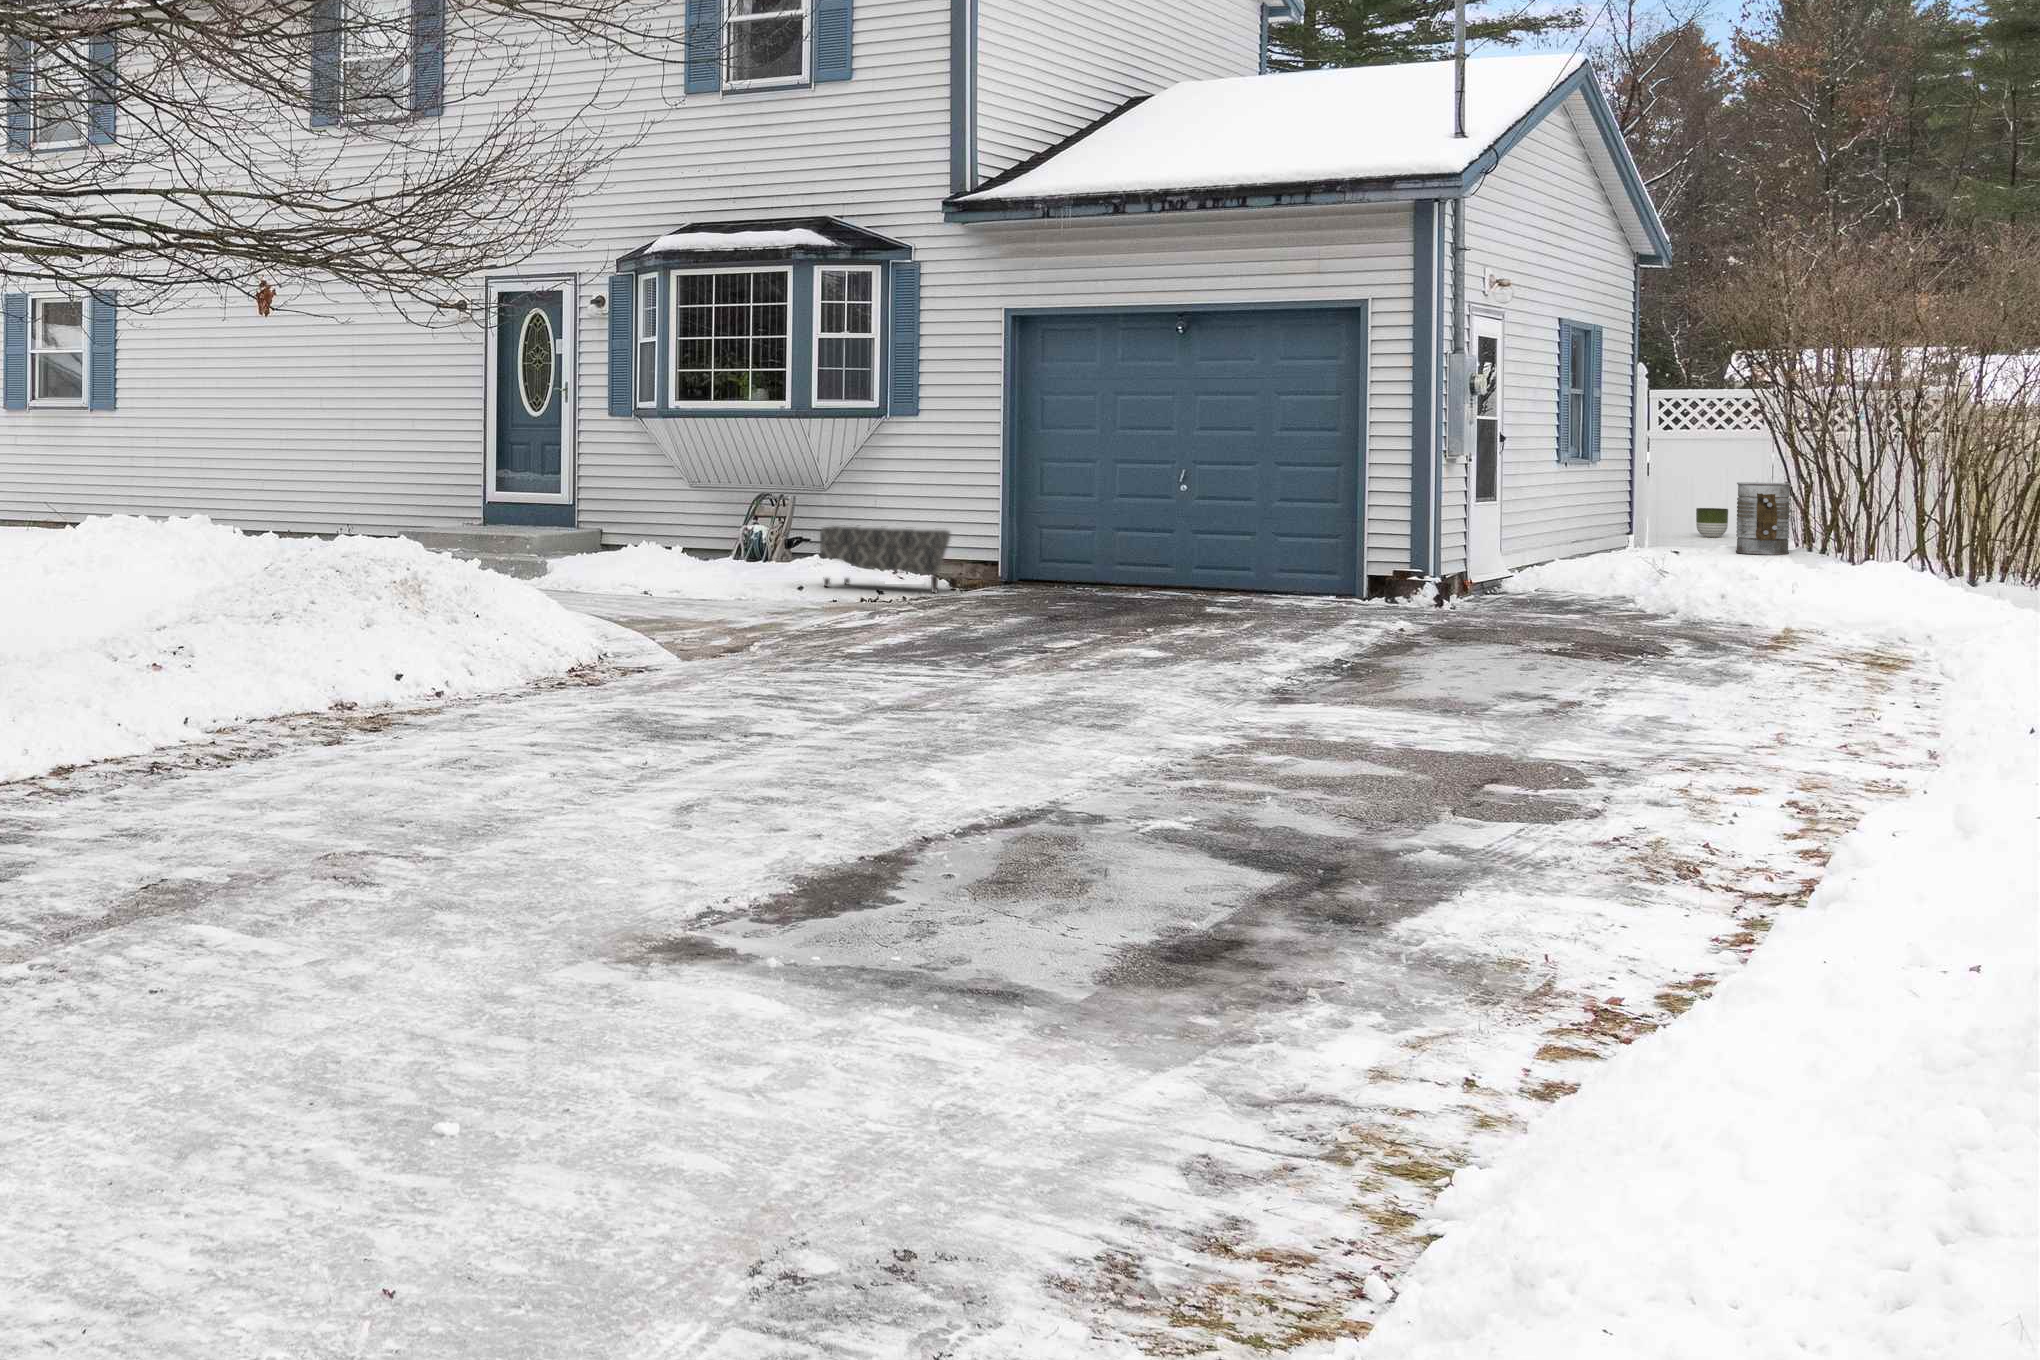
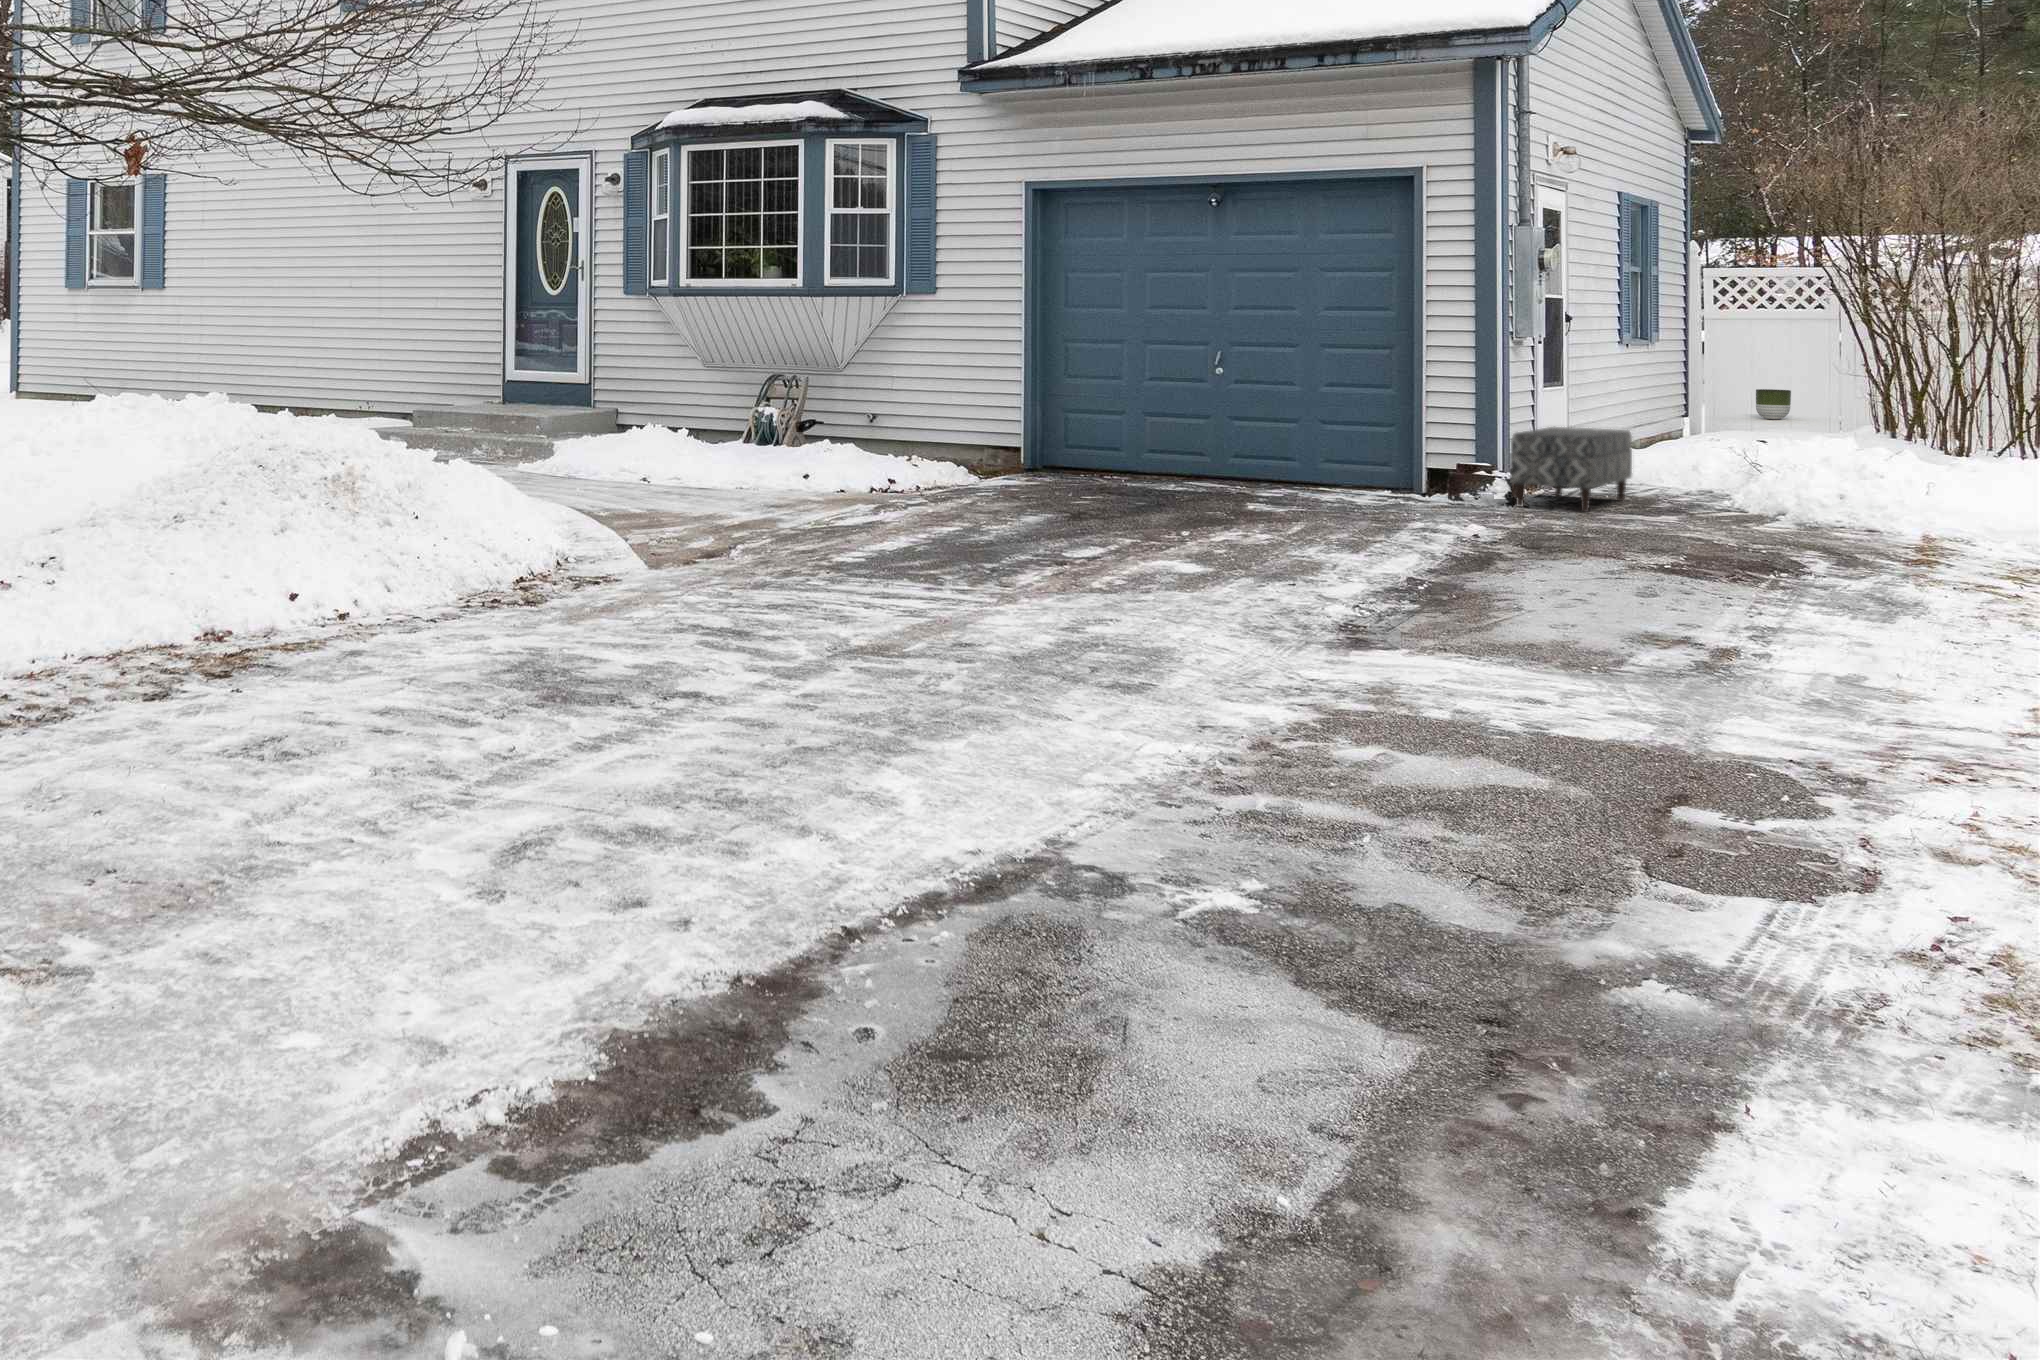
trash can: present [1736,482,1791,555] -> none [1813,364,1875,441]
bench: present [820,526,957,593] -> present [1510,427,1632,512]

